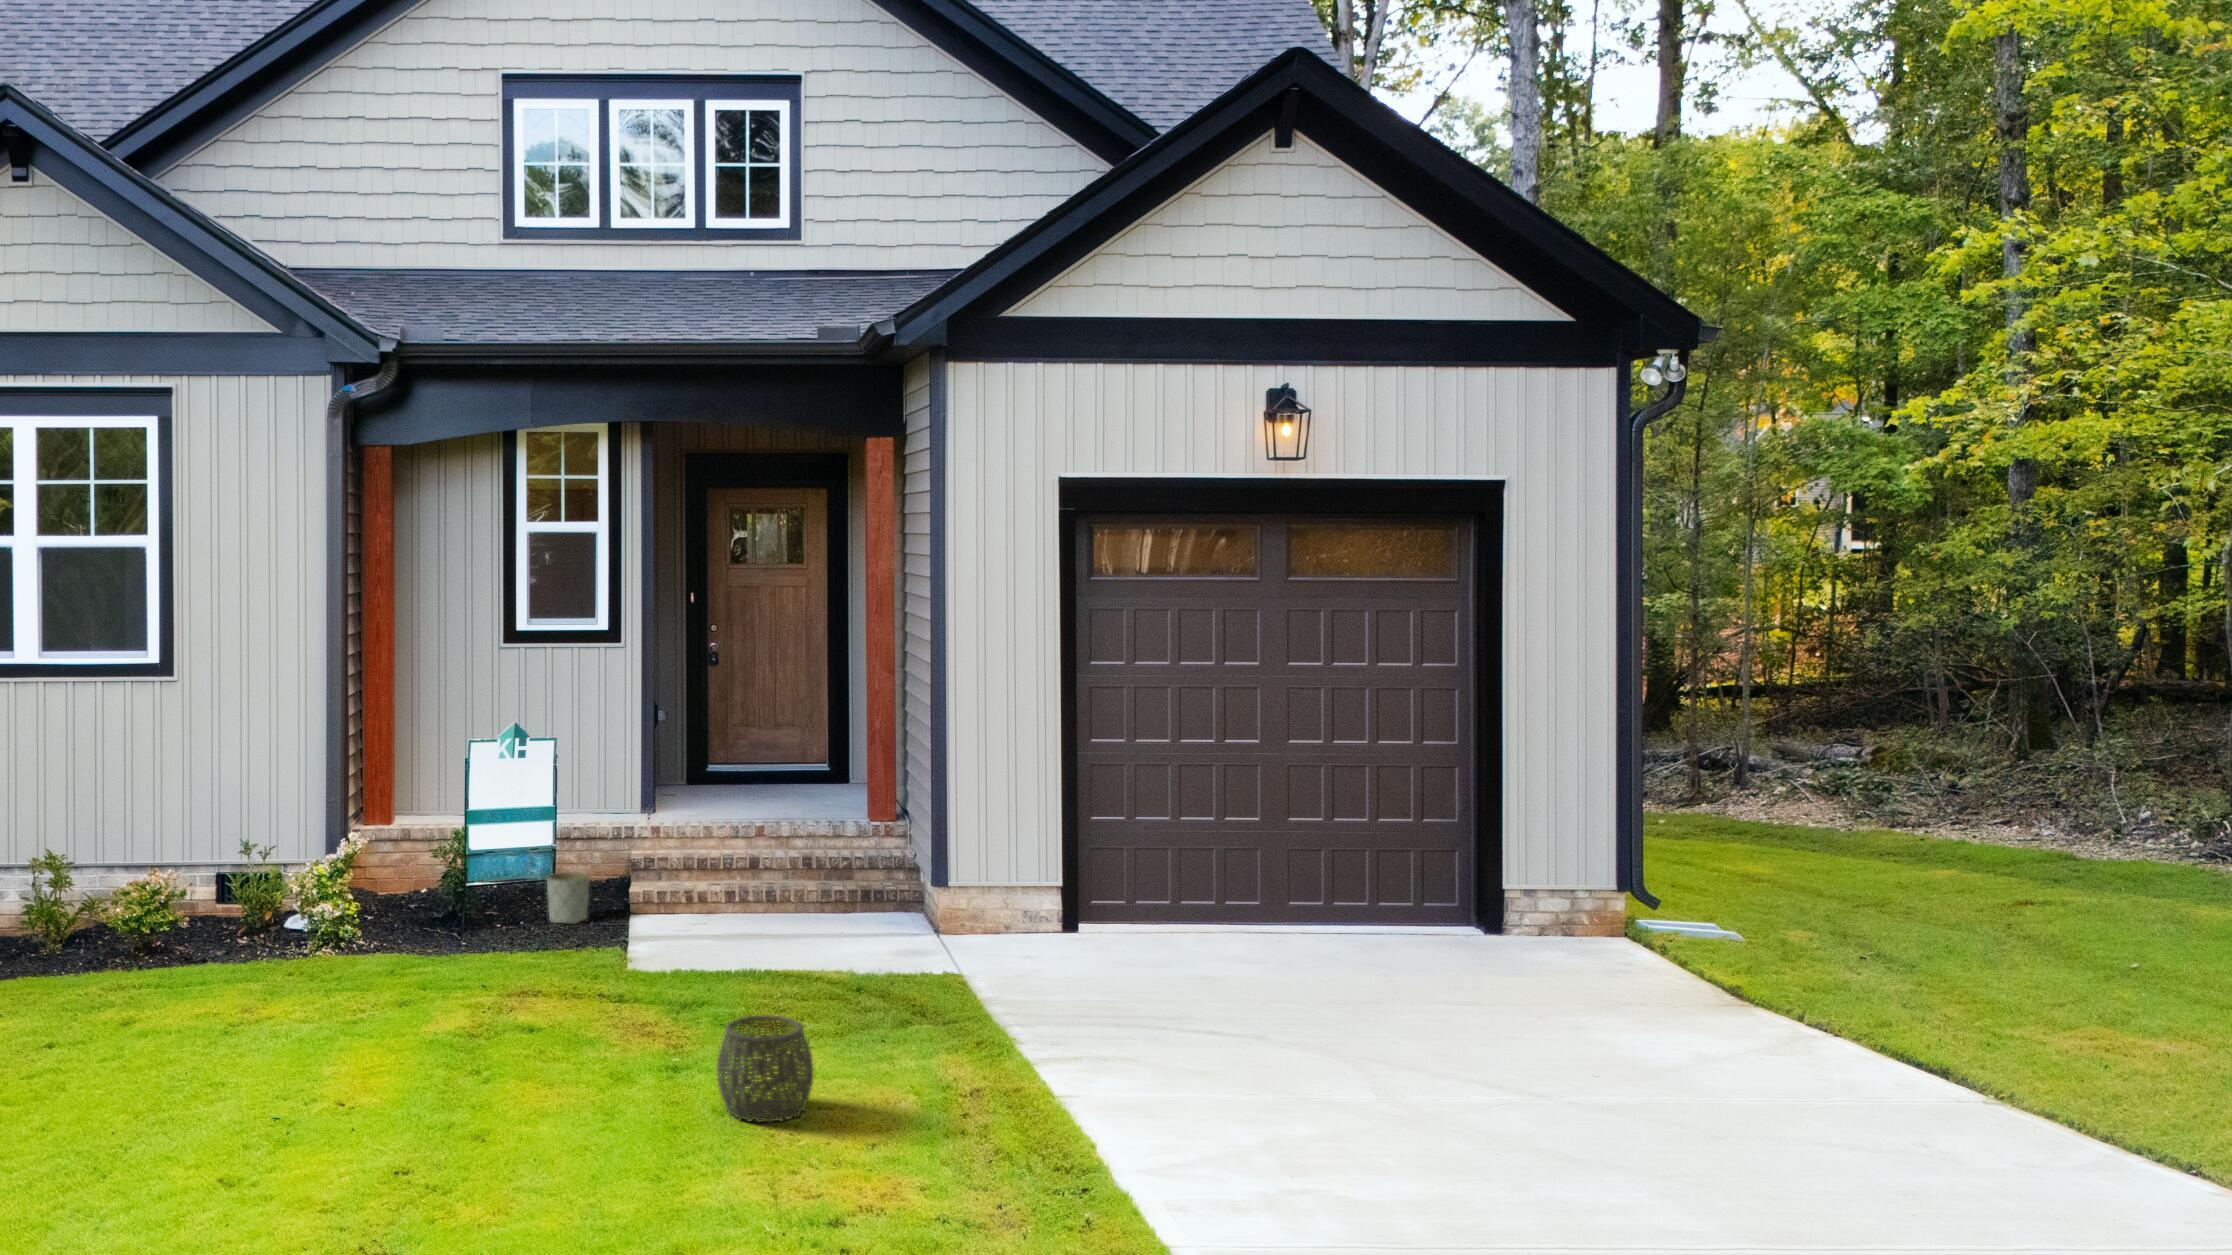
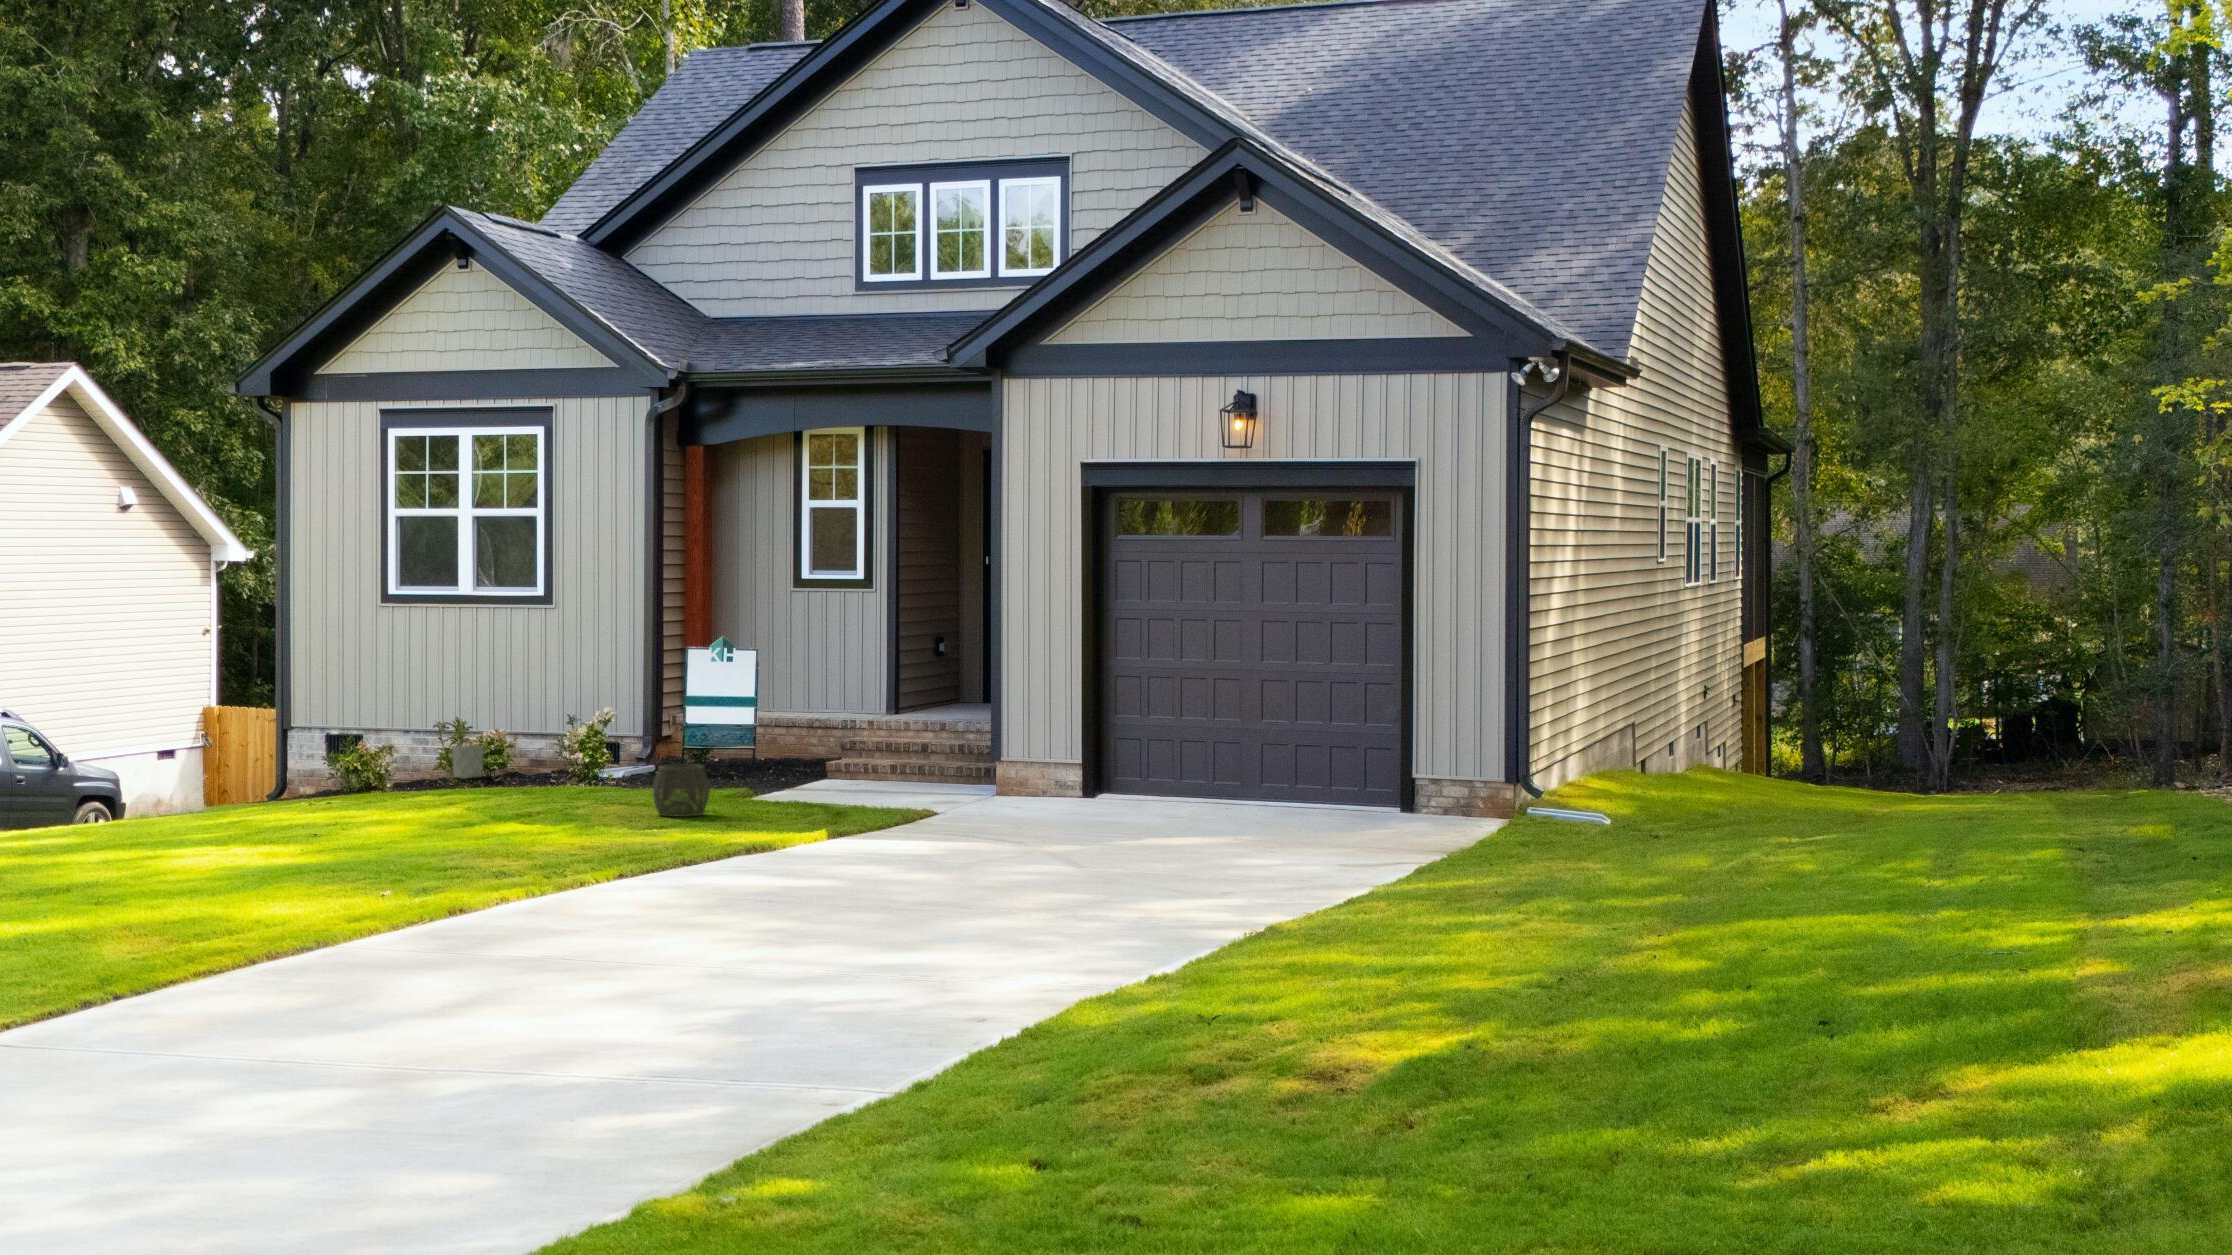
planter: present [547,872,589,924] -> present [452,745,484,779]

